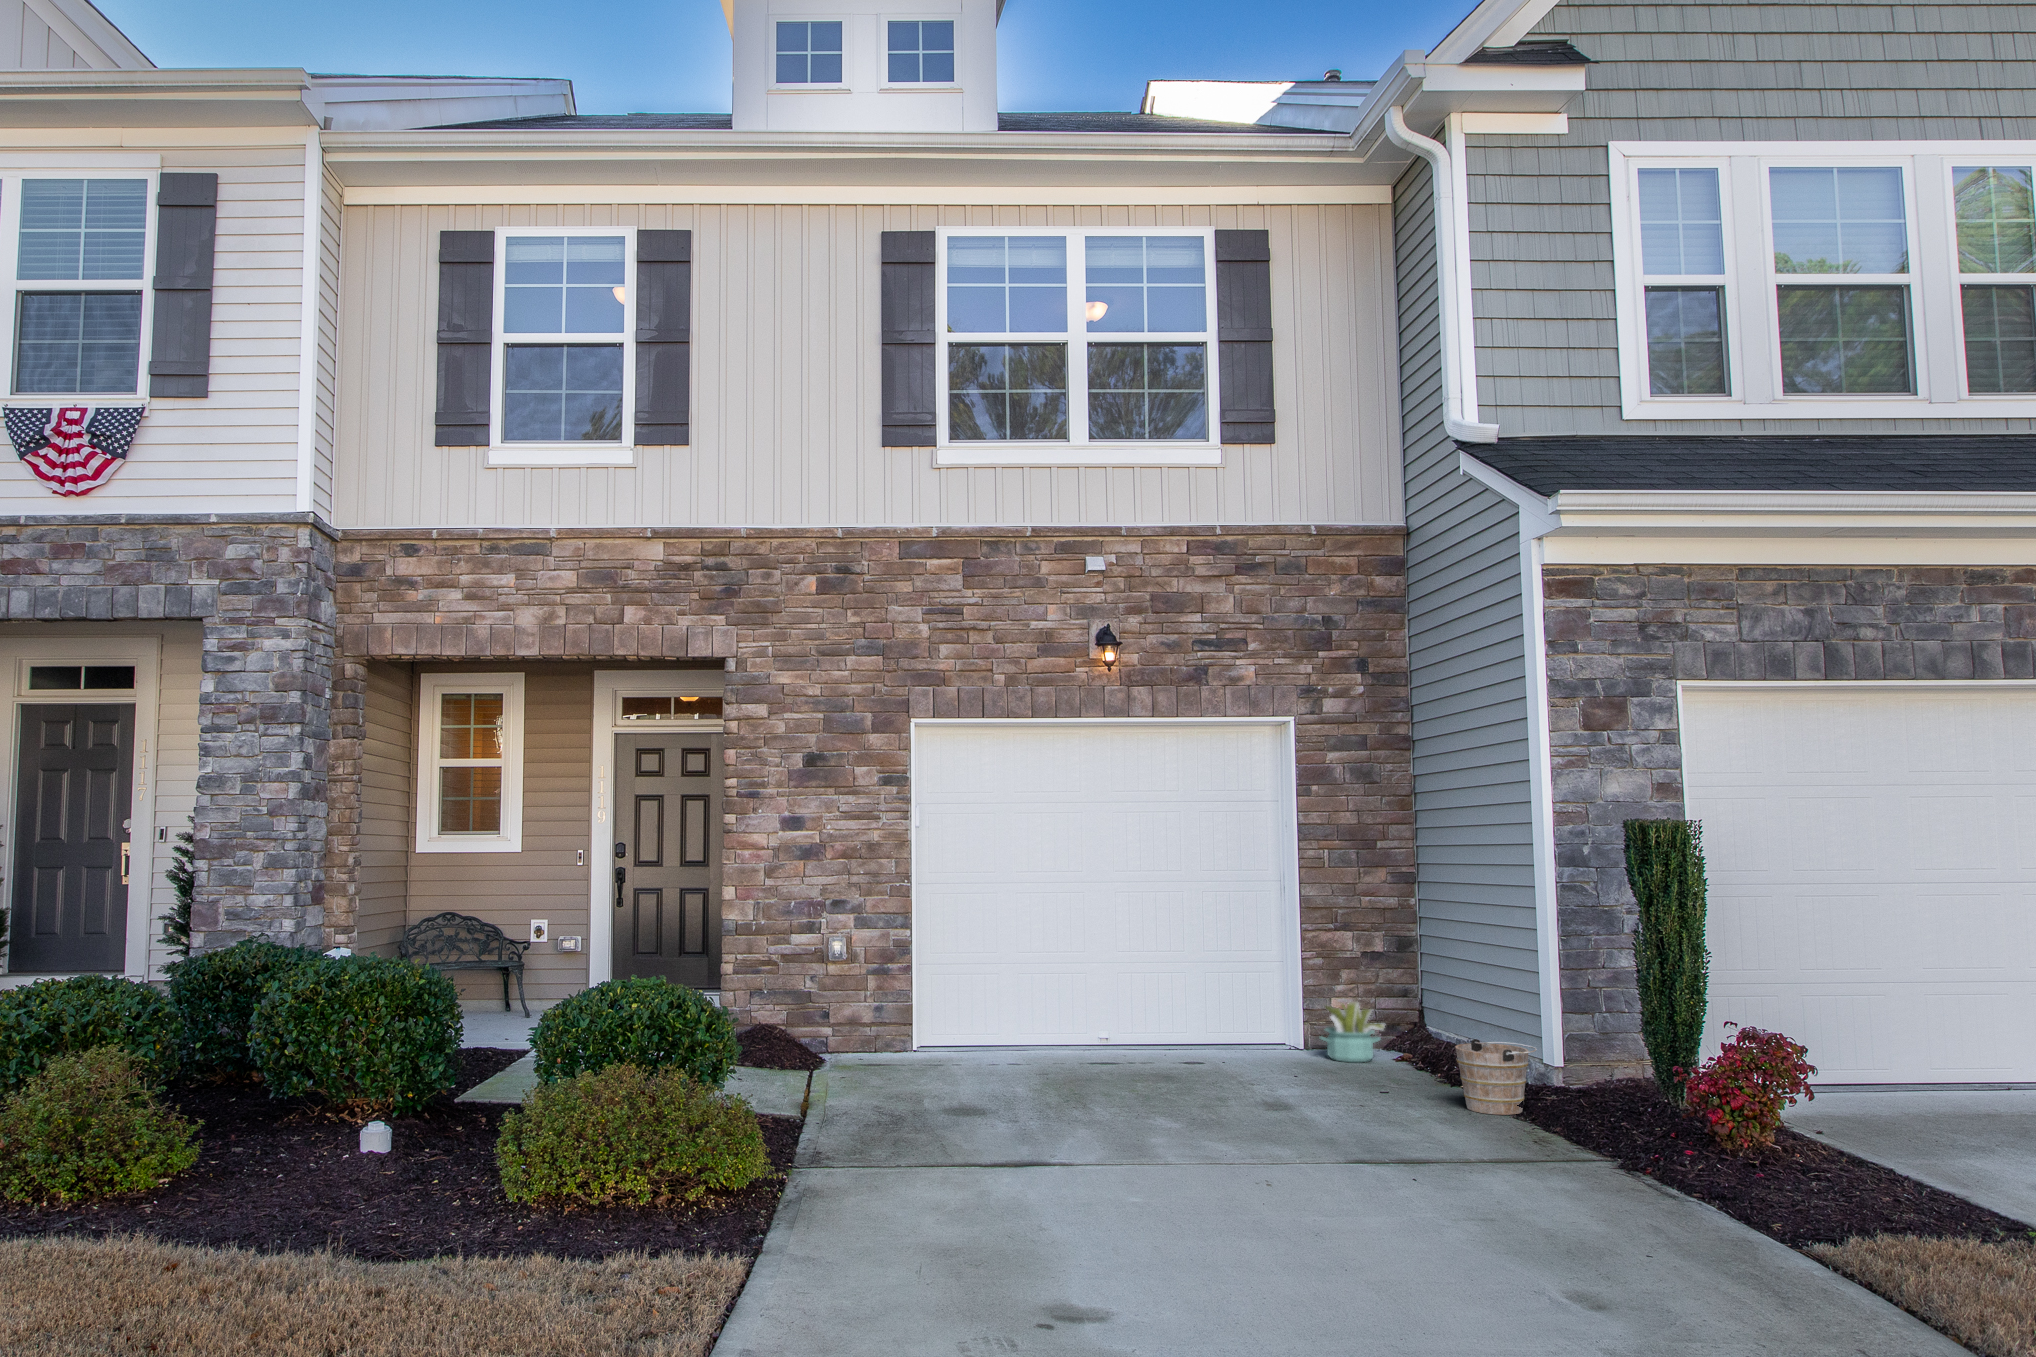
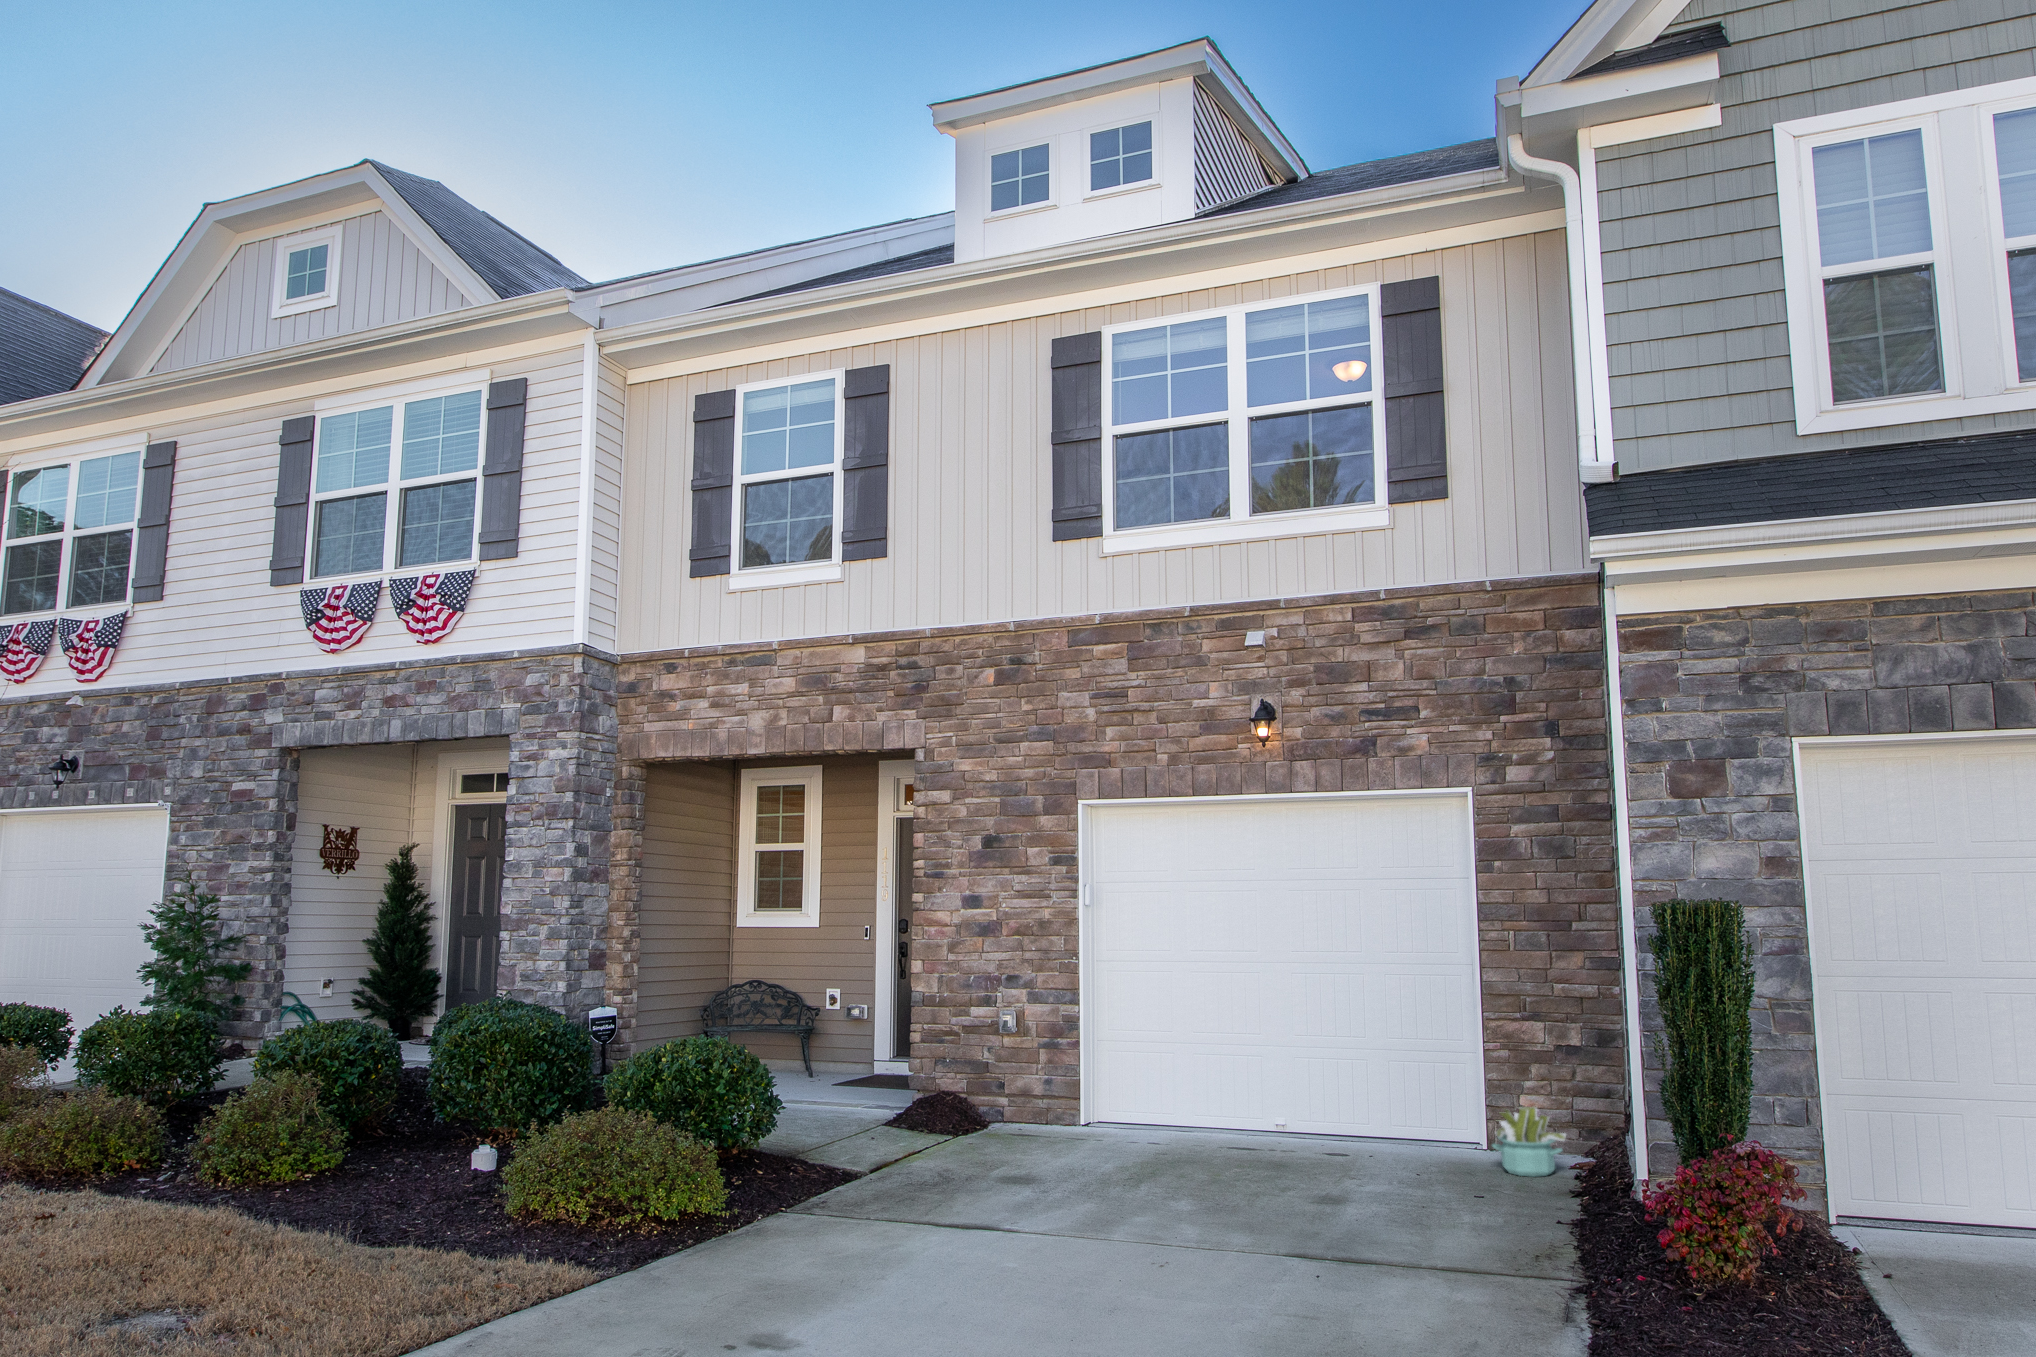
bucket: present [1455,1039,1537,1115] -> none [1524,1160,1619,1255]

